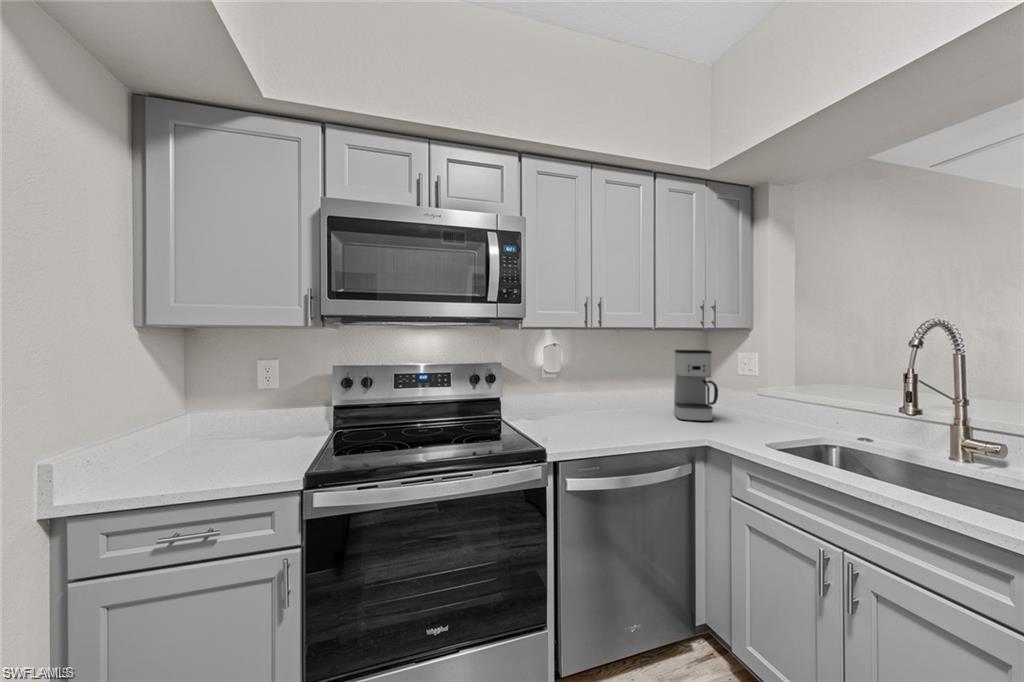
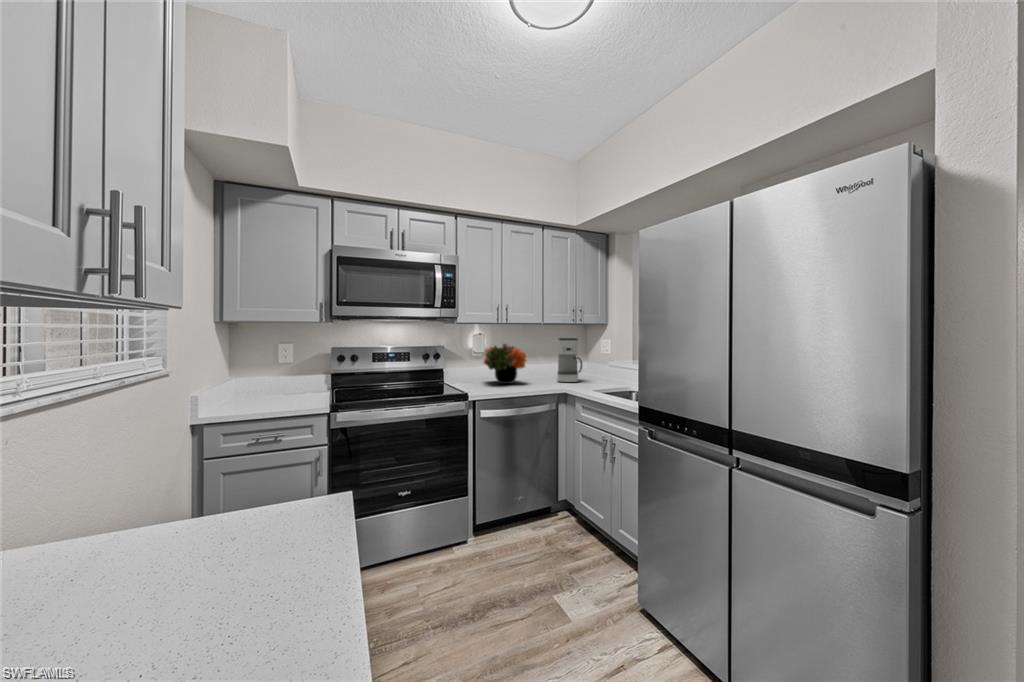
flower arrangement: none [560,358,632,423] -> present [484,344,527,384]

